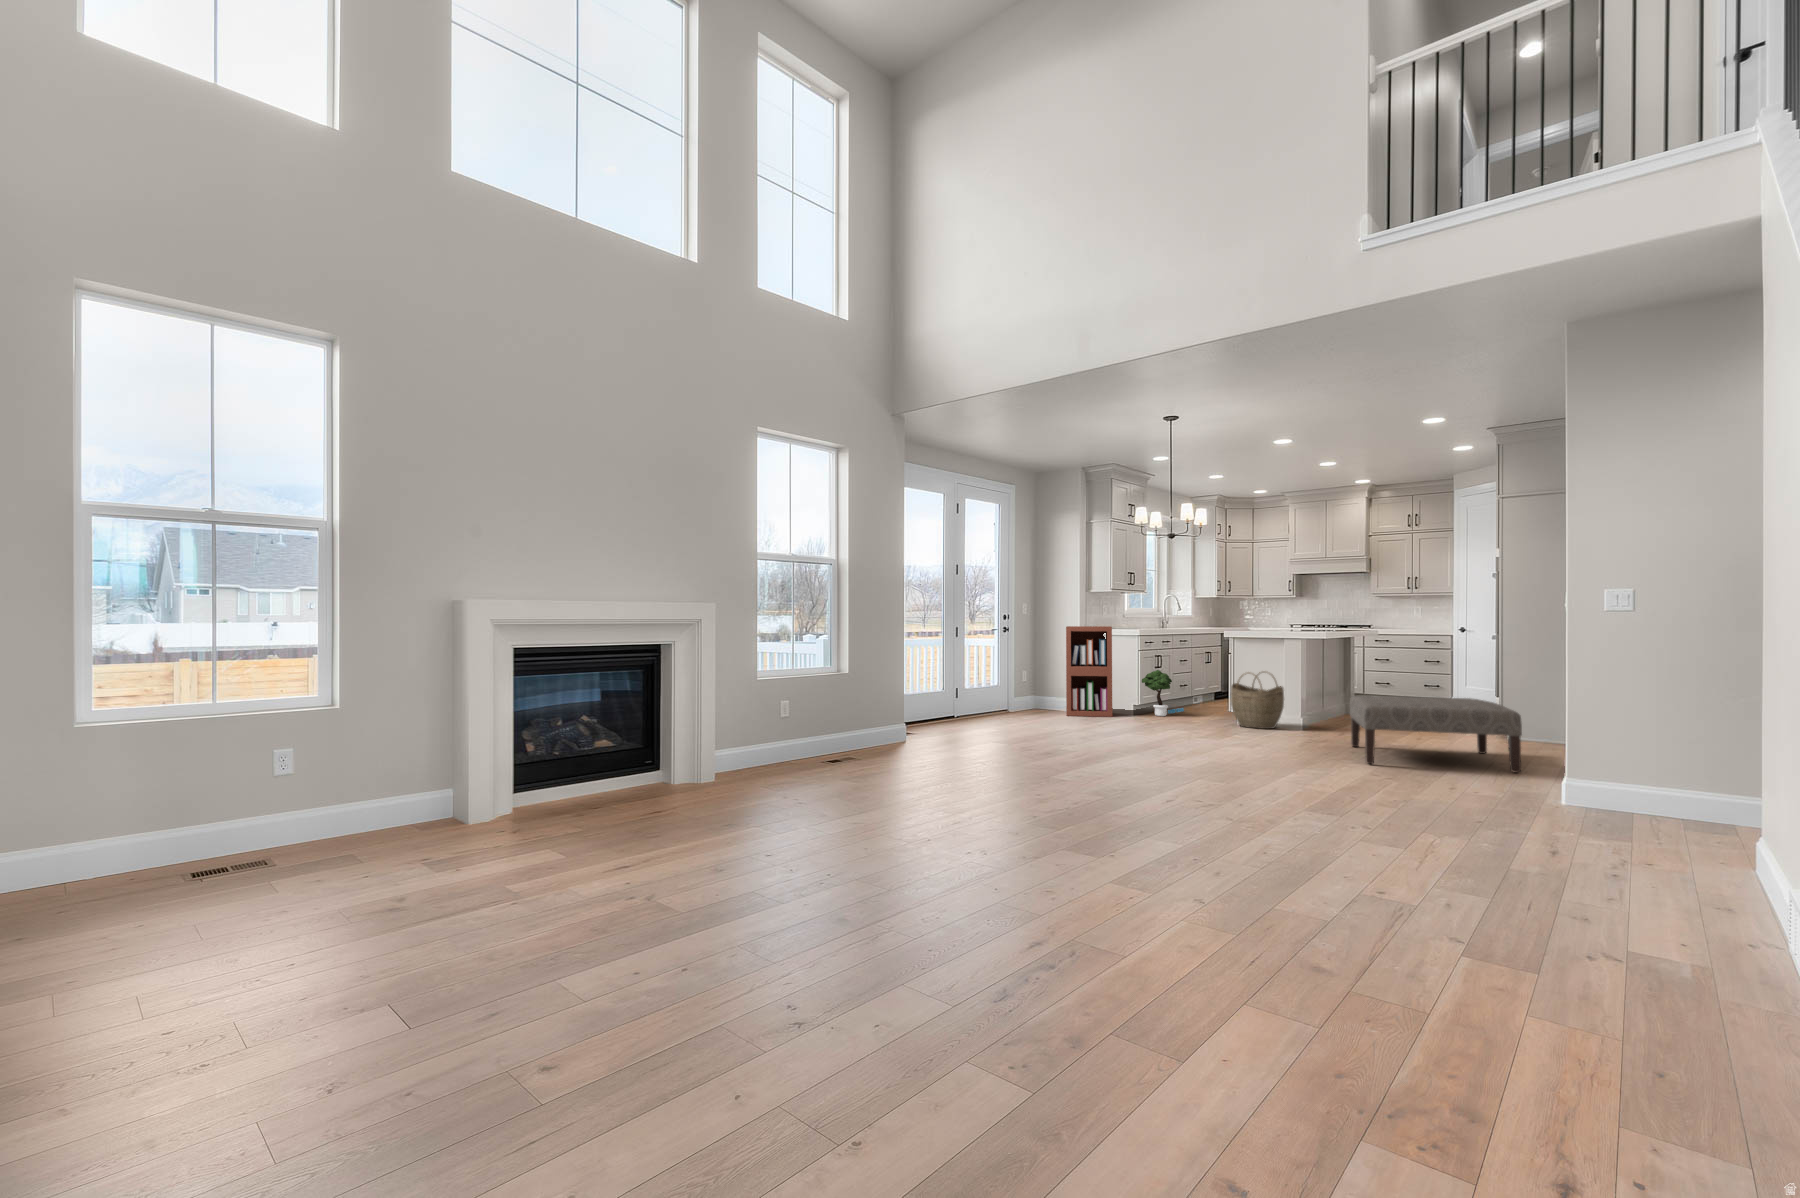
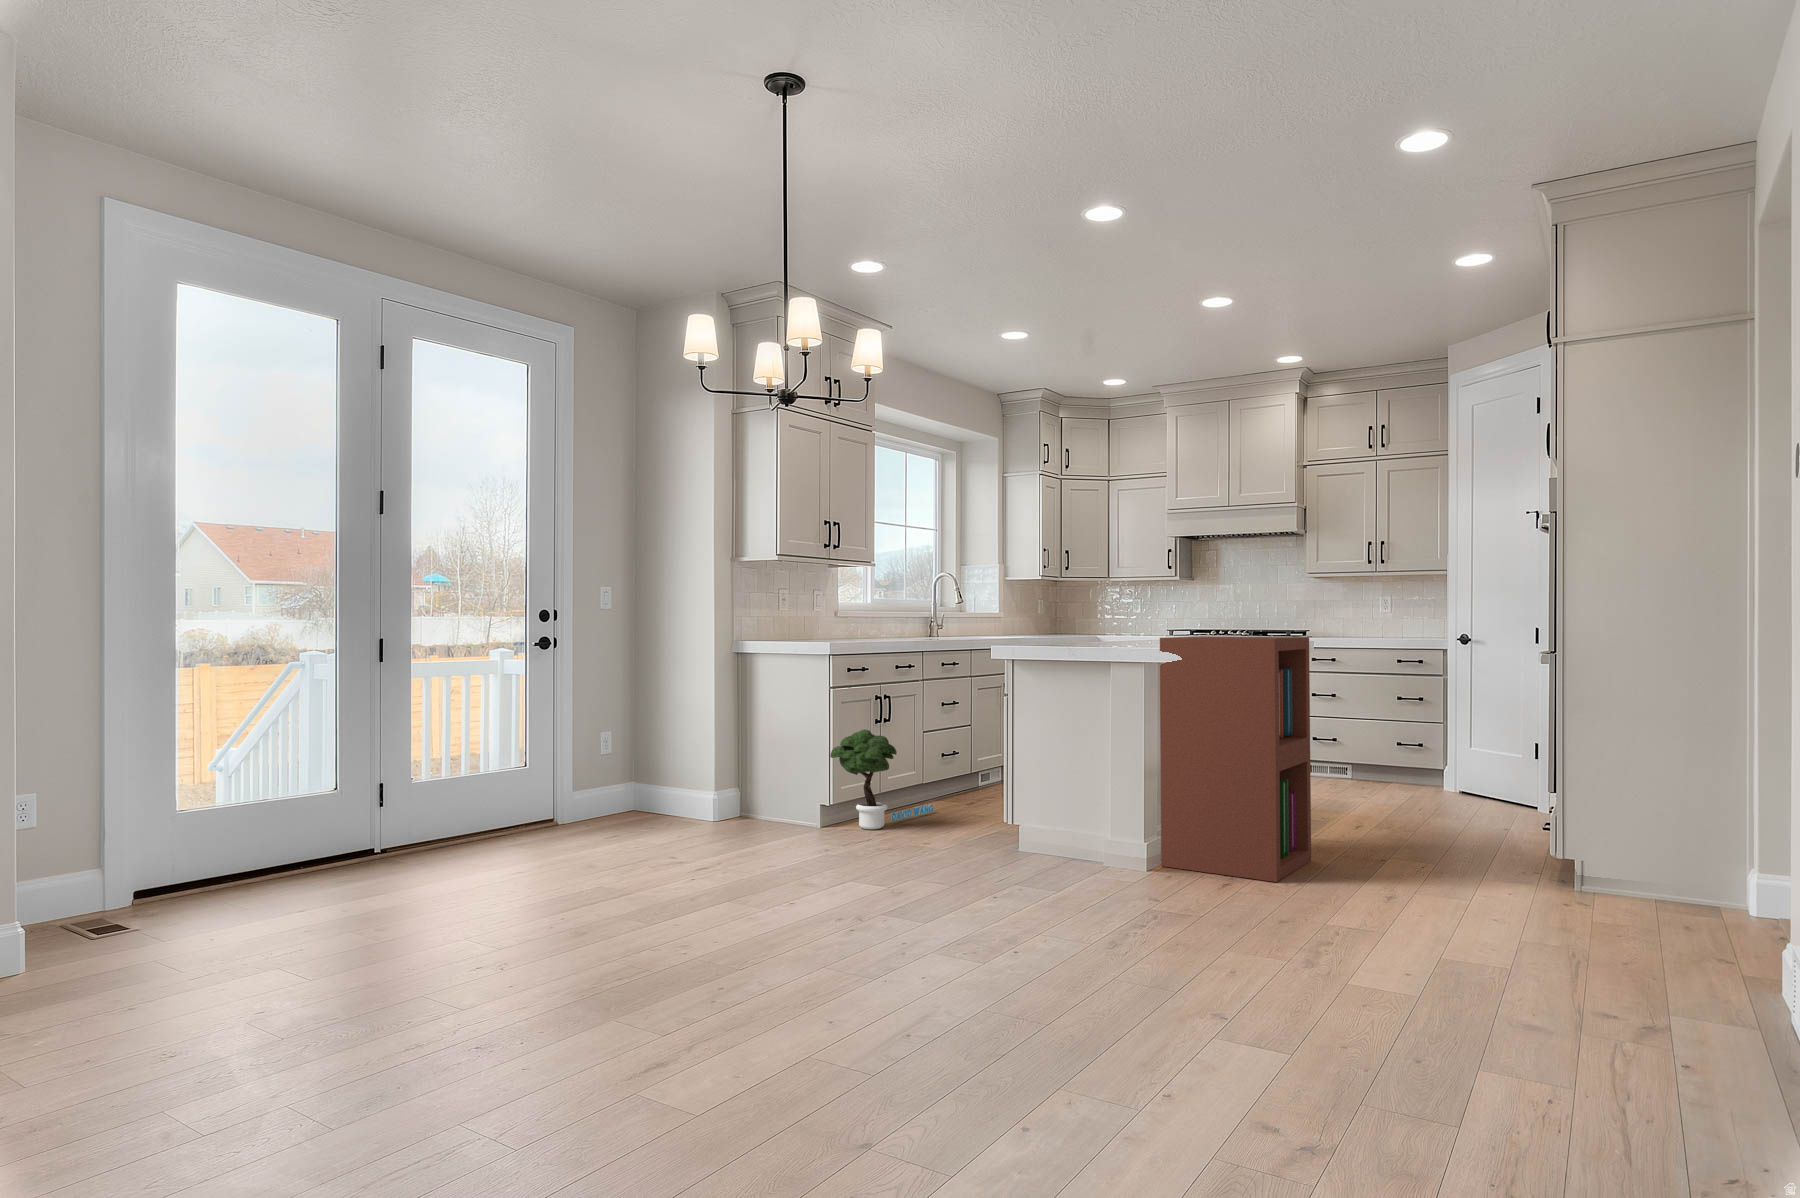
bookshelf: present [1066,626,1112,717] -> present [1160,636,1311,882]
woven basket: present [1231,672,1284,729] -> none [993,736,1105,874]
ottoman: present [1350,695,1522,773] -> none [1230,819,1713,1108]

